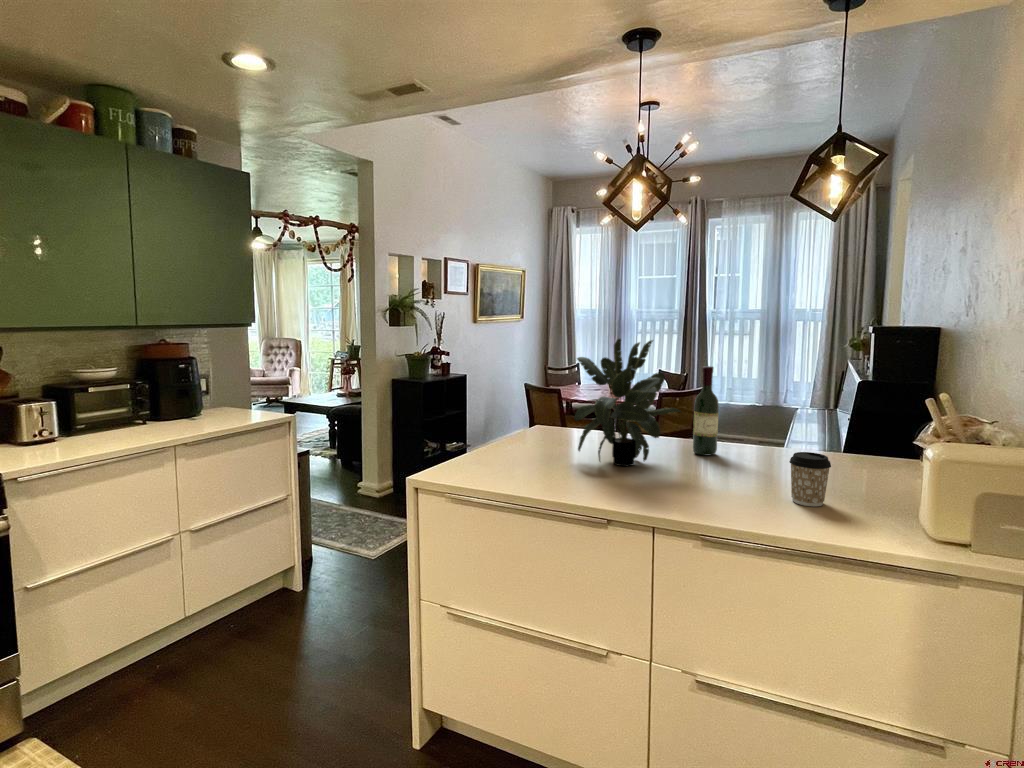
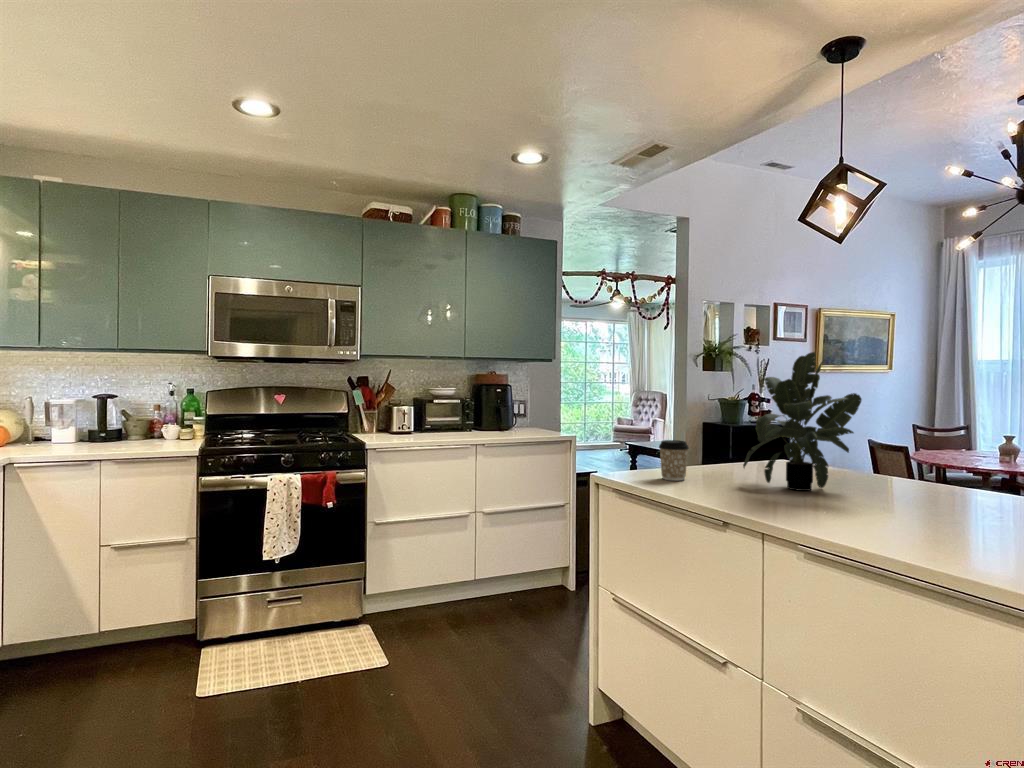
wine bottle: present [693,366,719,455] -> none [912,389,946,497]
coffee cup: present [789,452,831,506] -> present [659,440,689,481]

